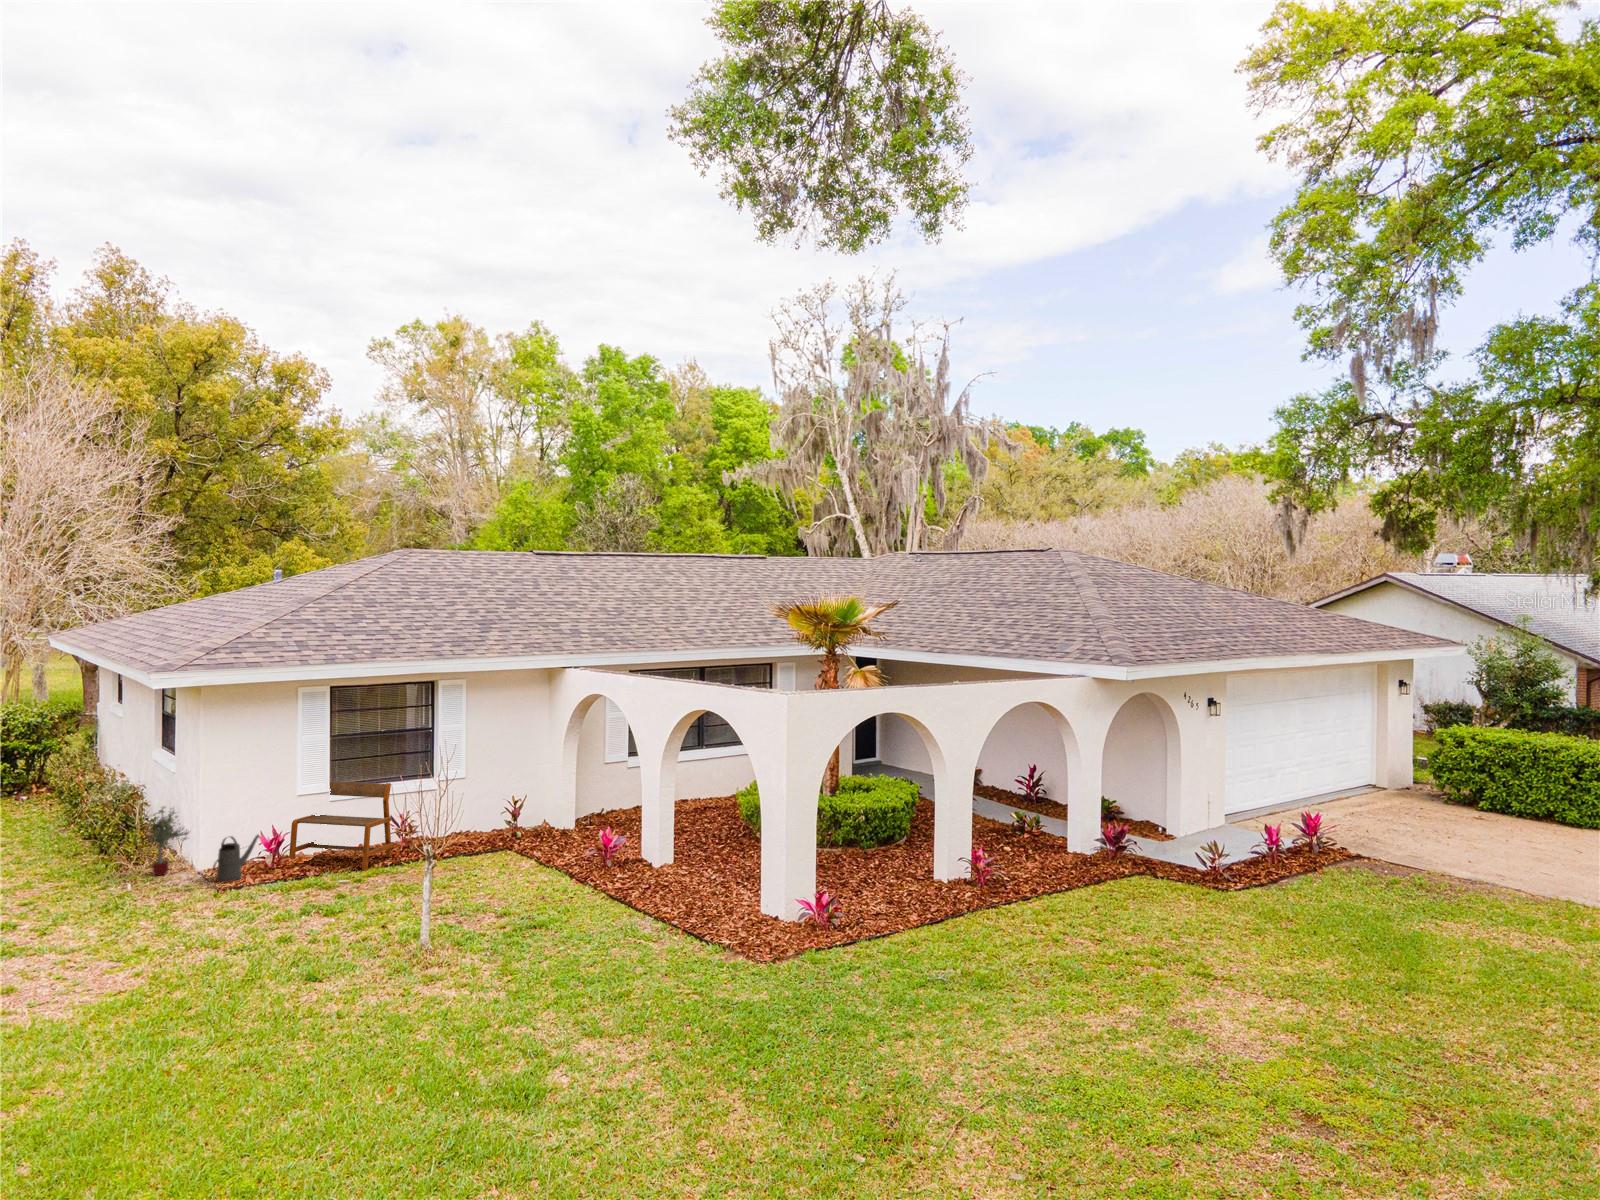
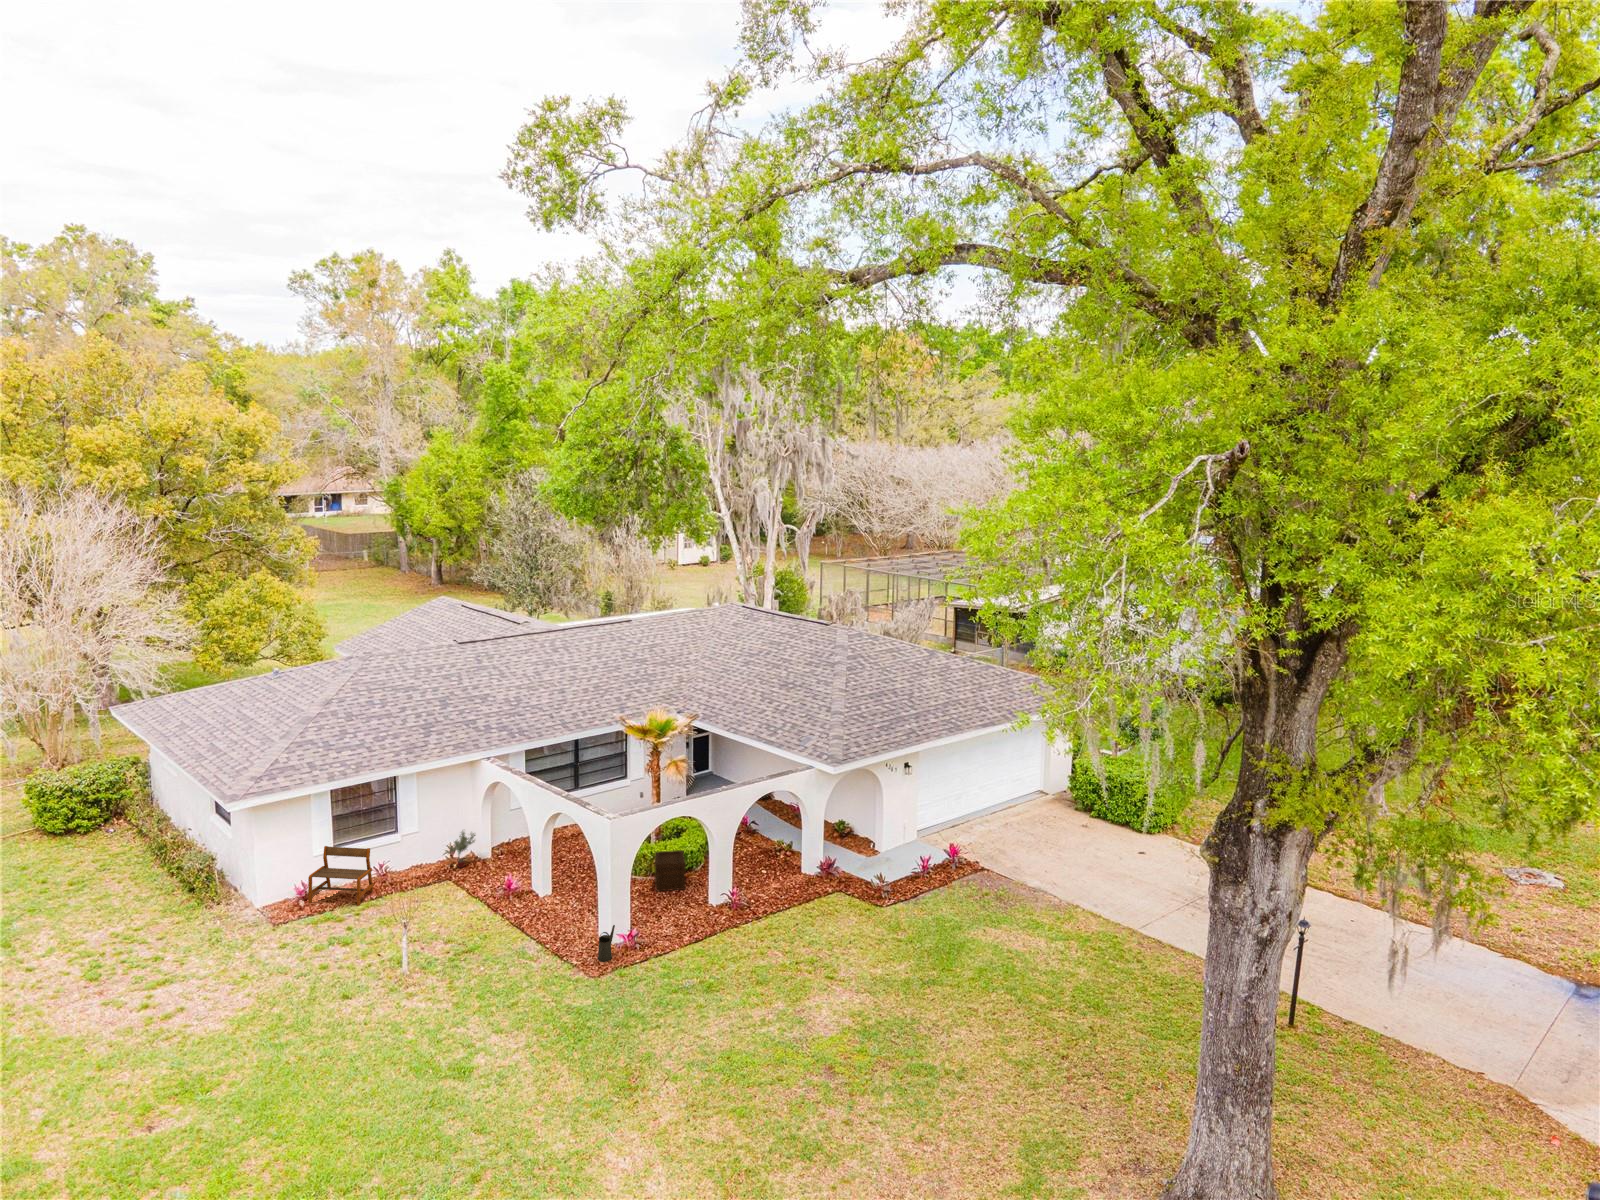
potted tree: present [148,807,189,876] -> present [446,831,475,868]
wooden crate: none [832,807,887,867] -> present [655,850,686,891]
watering can: present [213,835,259,882] -> present [598,925,615,962]

